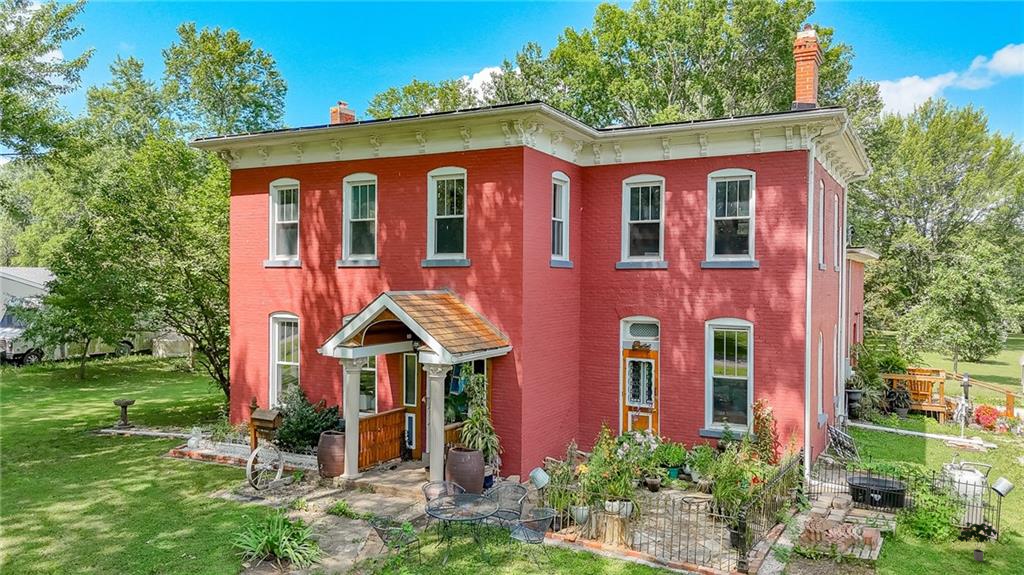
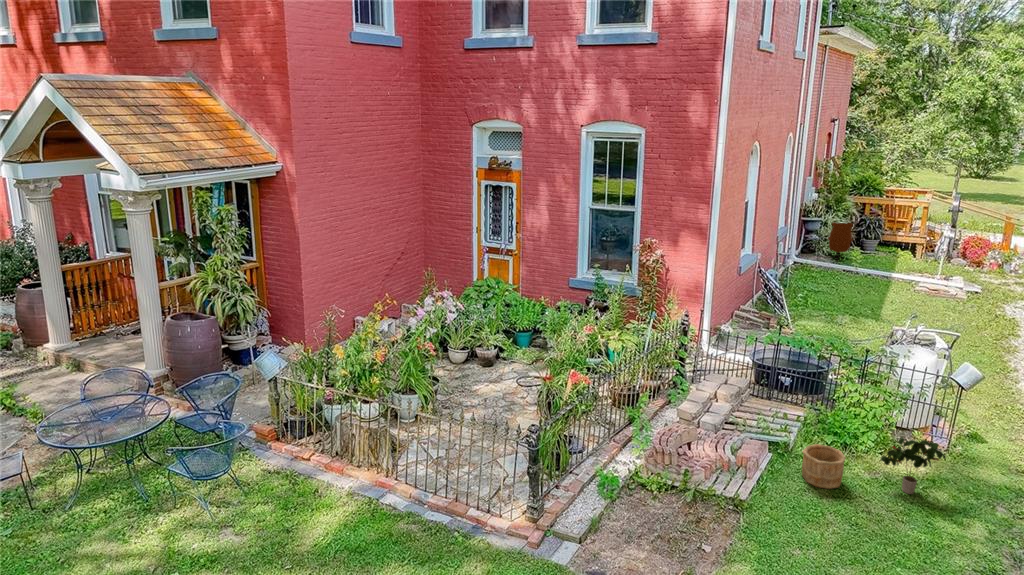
lounge chair: none [866,393,889,425] -> present [828,222,853,261]
wooden bucket: none [905,530,935,558] -> present [802,444,846,489]

